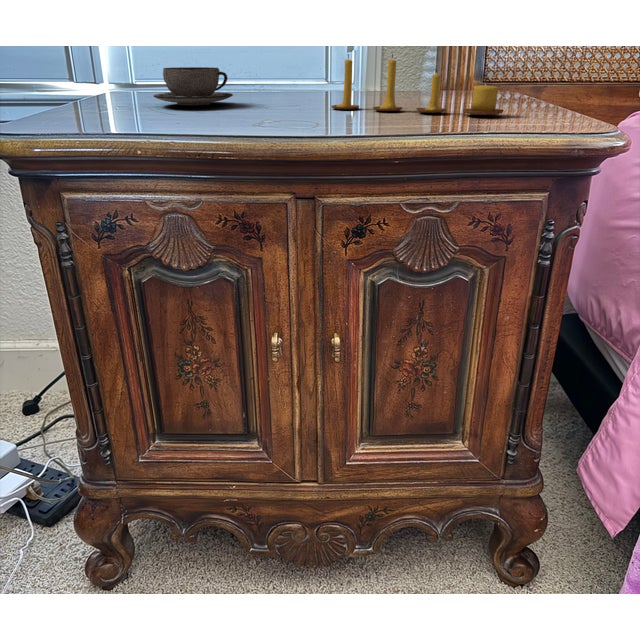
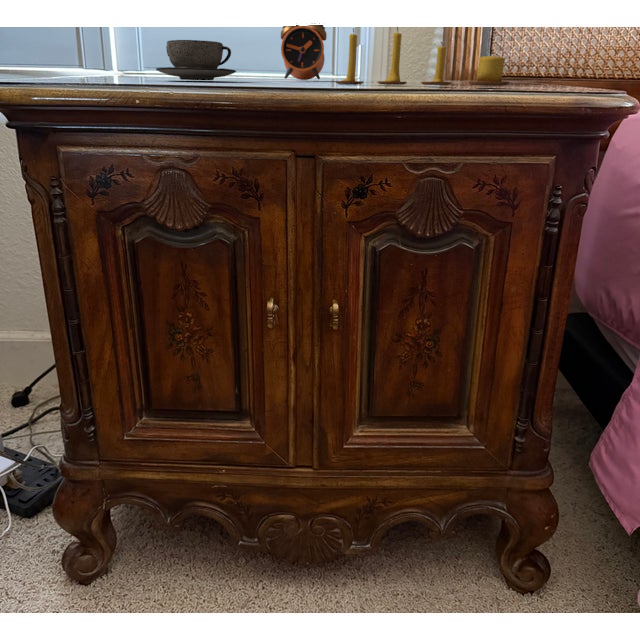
alarm clock: none [275,21,321,89] -> present [281,25,327,80]

